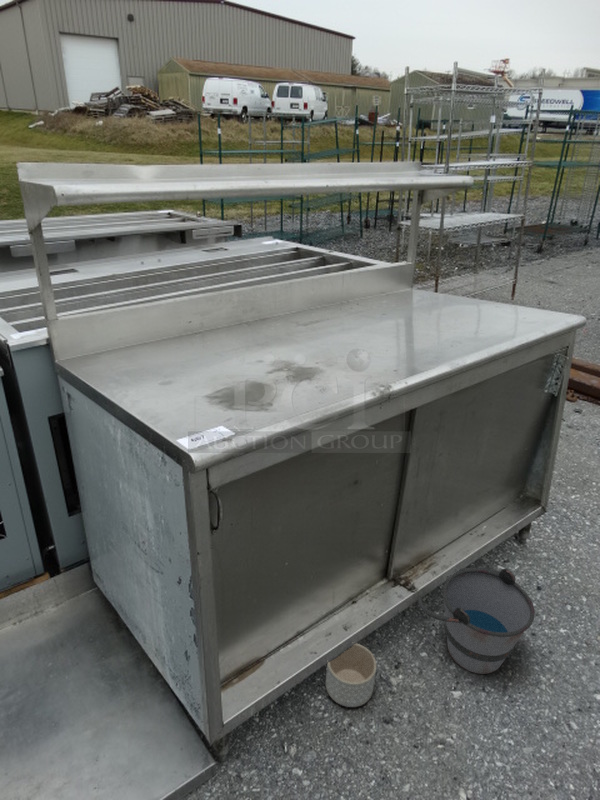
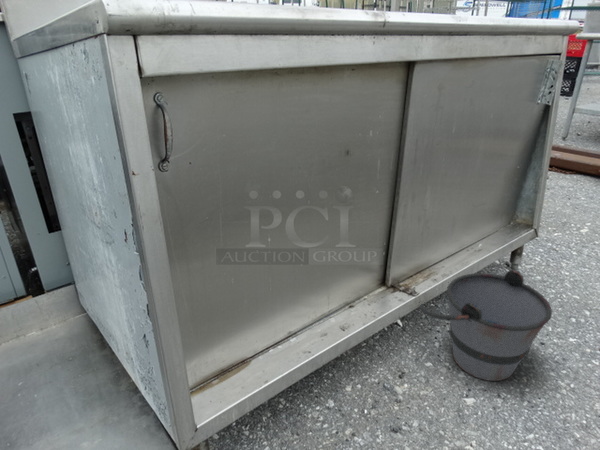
planter: present [326,644,376,707] -> none [324,349,379,416]

